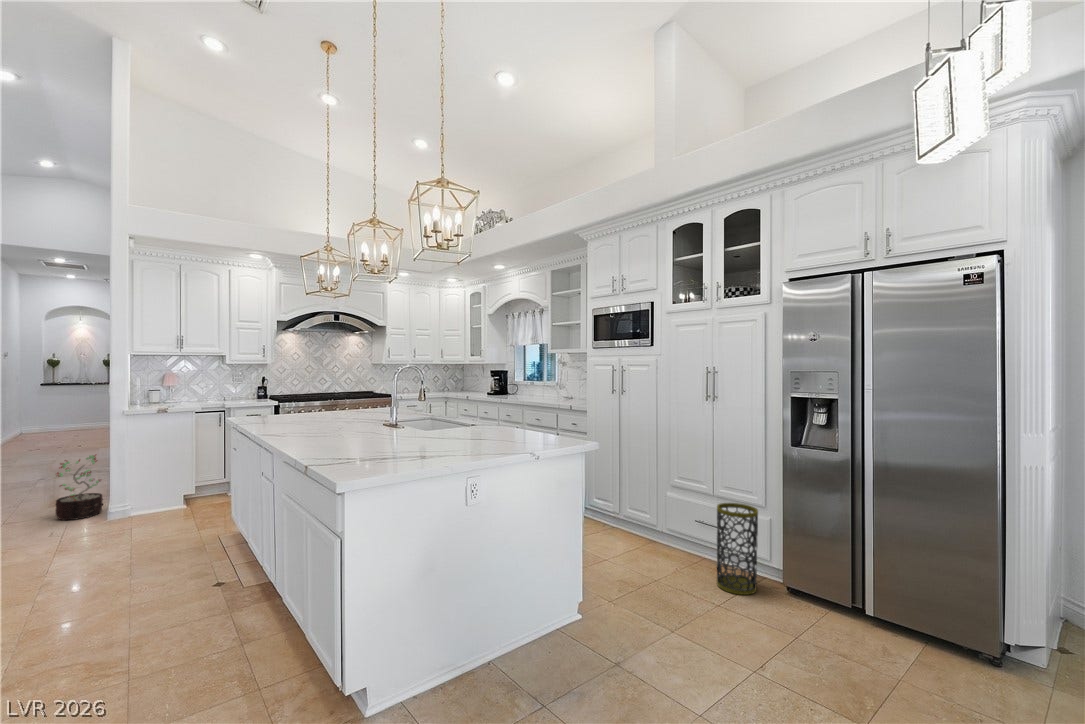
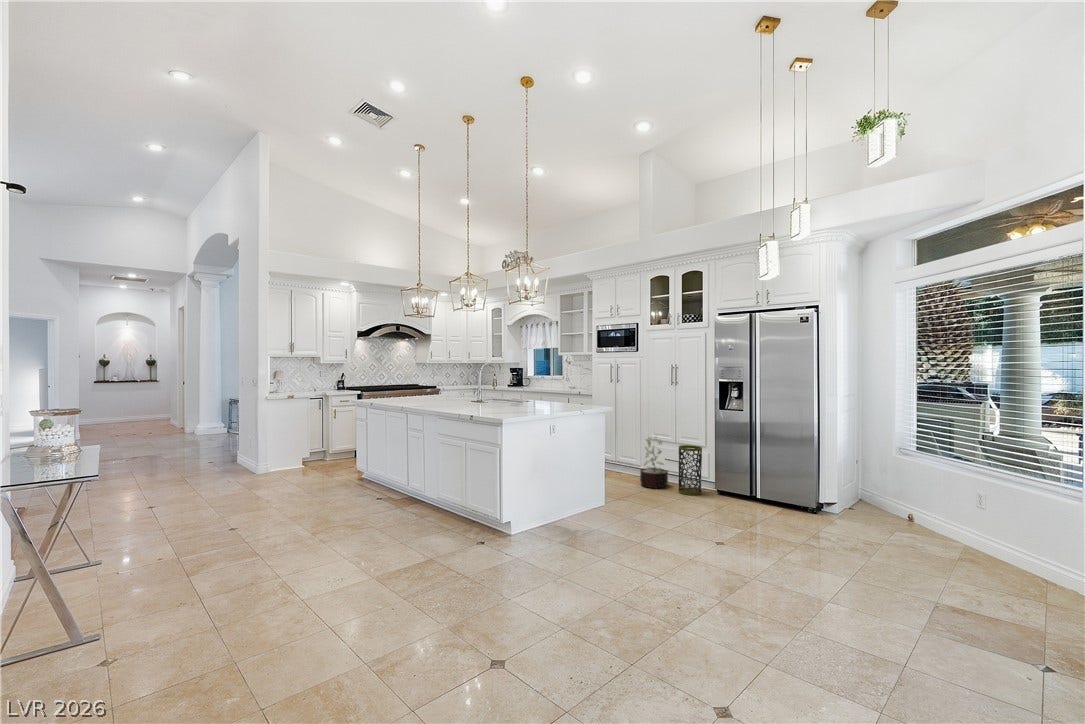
decorative plant: present [55,455,103,520] -> present [640,438,668,488]

